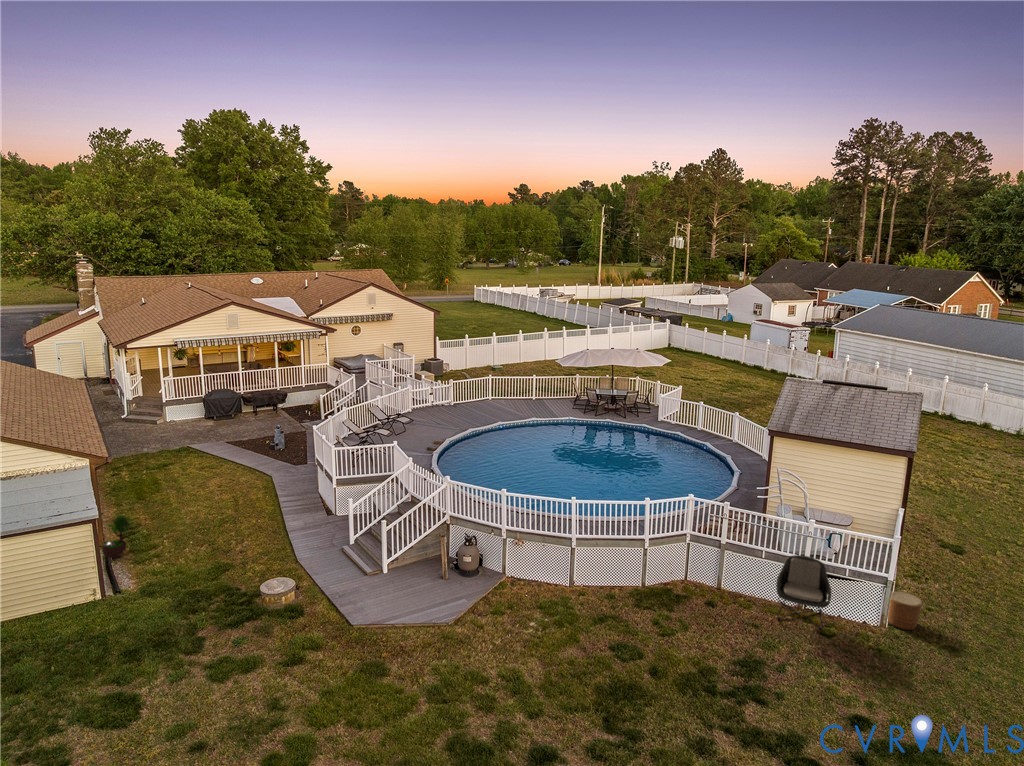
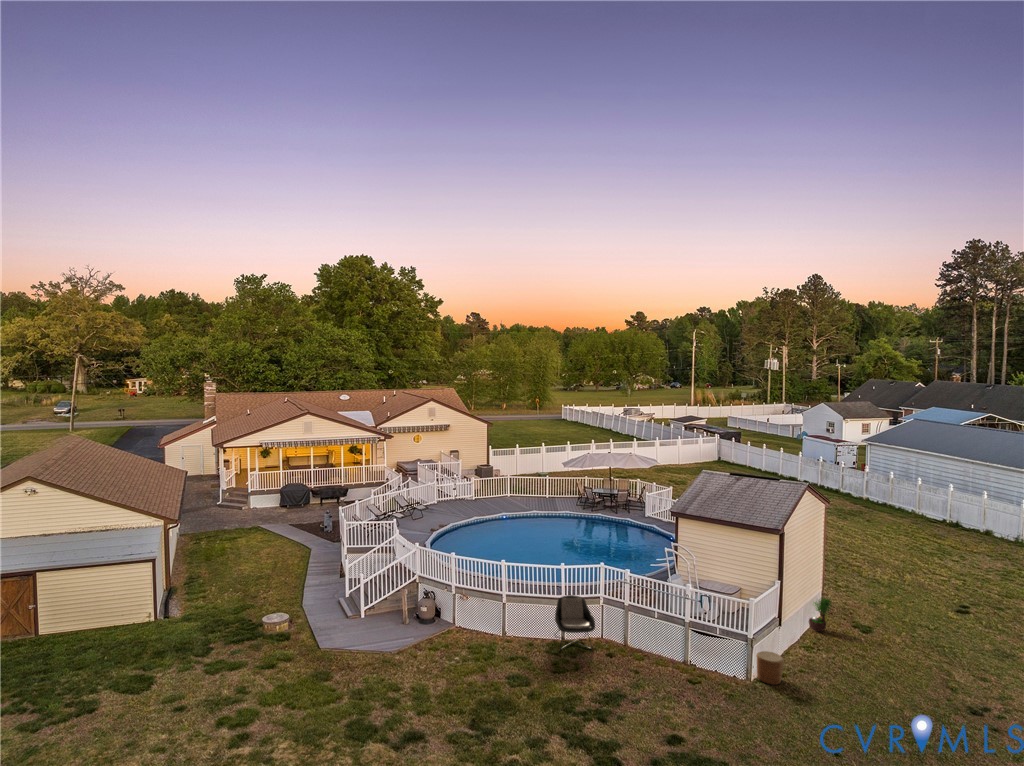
potted tree: present [103,515,131,558] -> present [809,599,831,631]
lounge chair: present [776,555,831,629] -> present [555,595,595,650]

